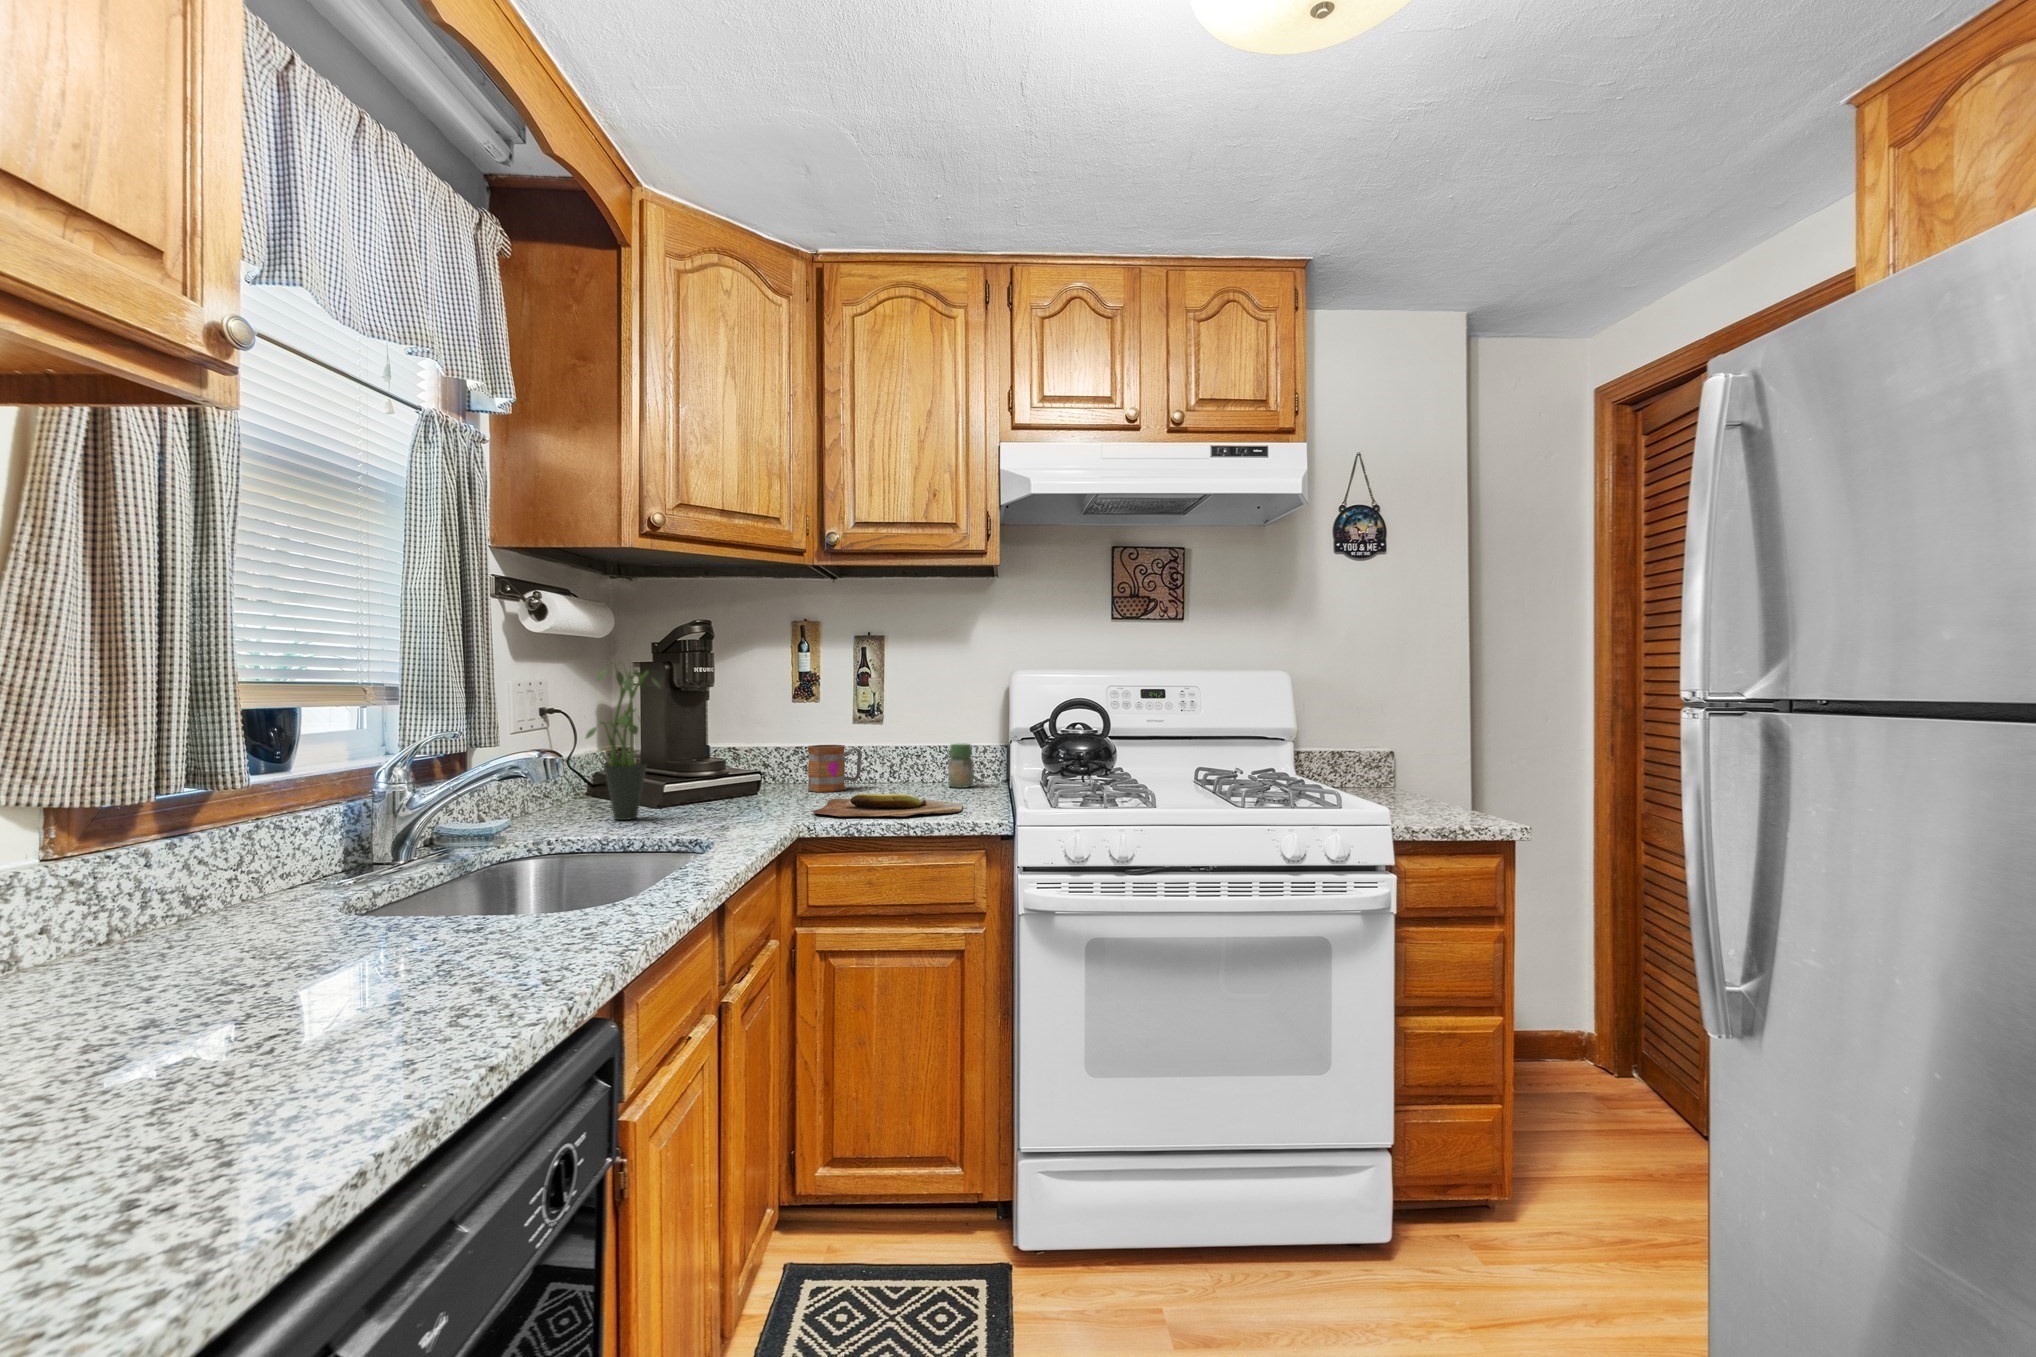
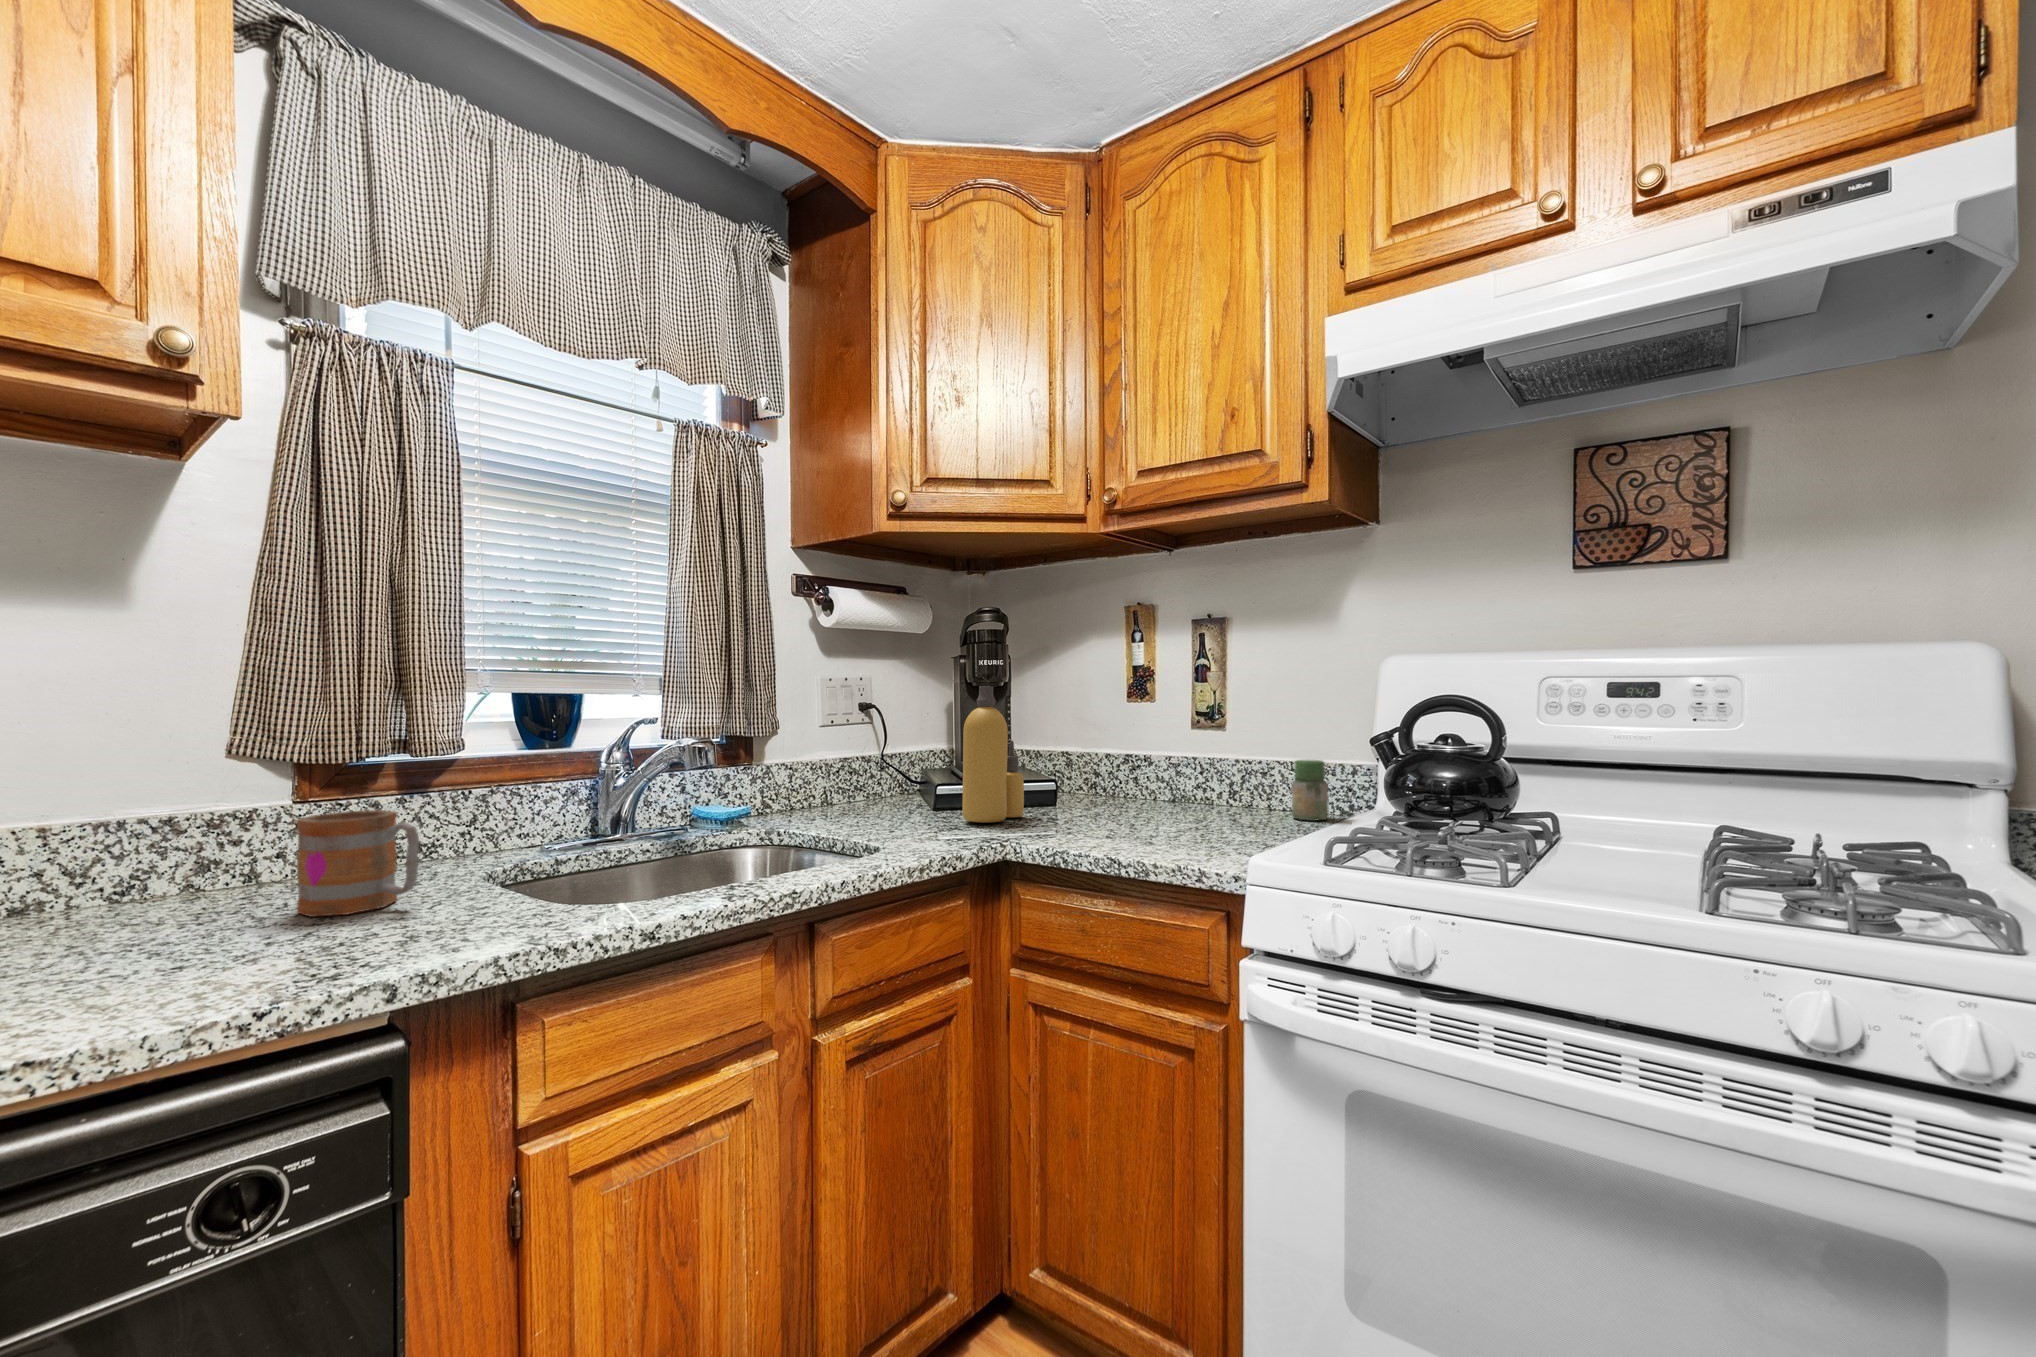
potted plant: present [586,666,660,820] -> none [846,654,909,818]
bottle: none [715,692,757,813] -> present [962,686,1024,823]
mug: present [808,745,862,792] -> present [296,810,419,917]
cutting board: present [812,794,962,816] -> none [1041,815,1238,852]

